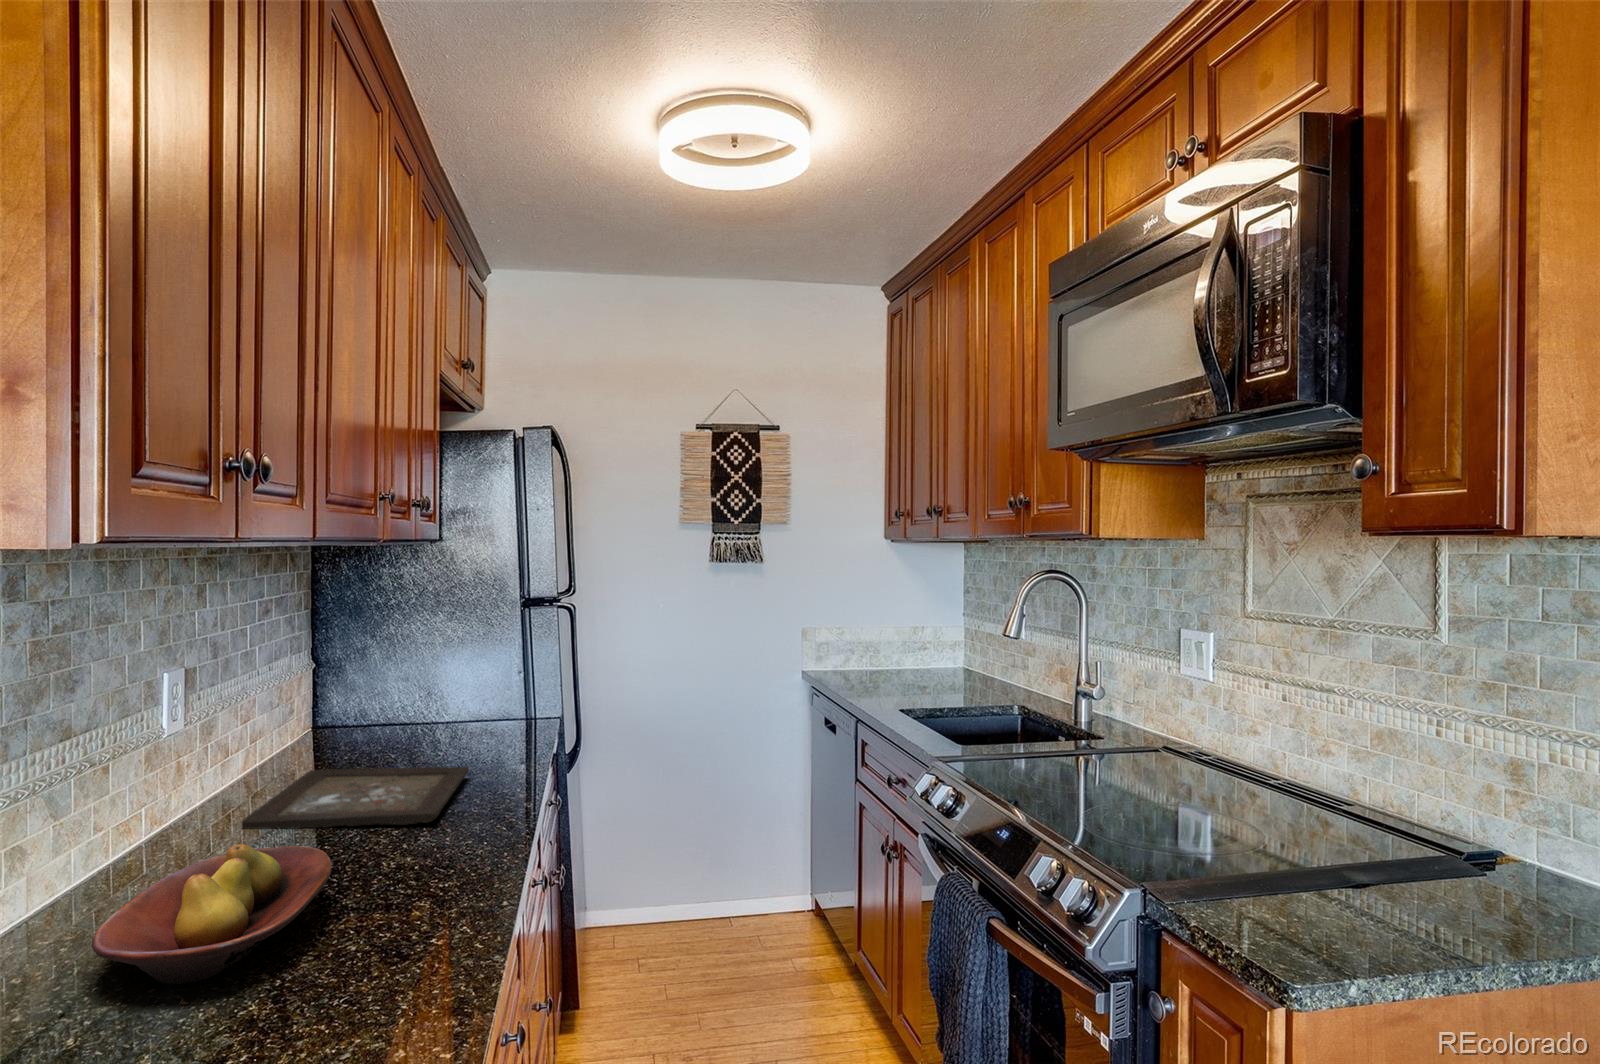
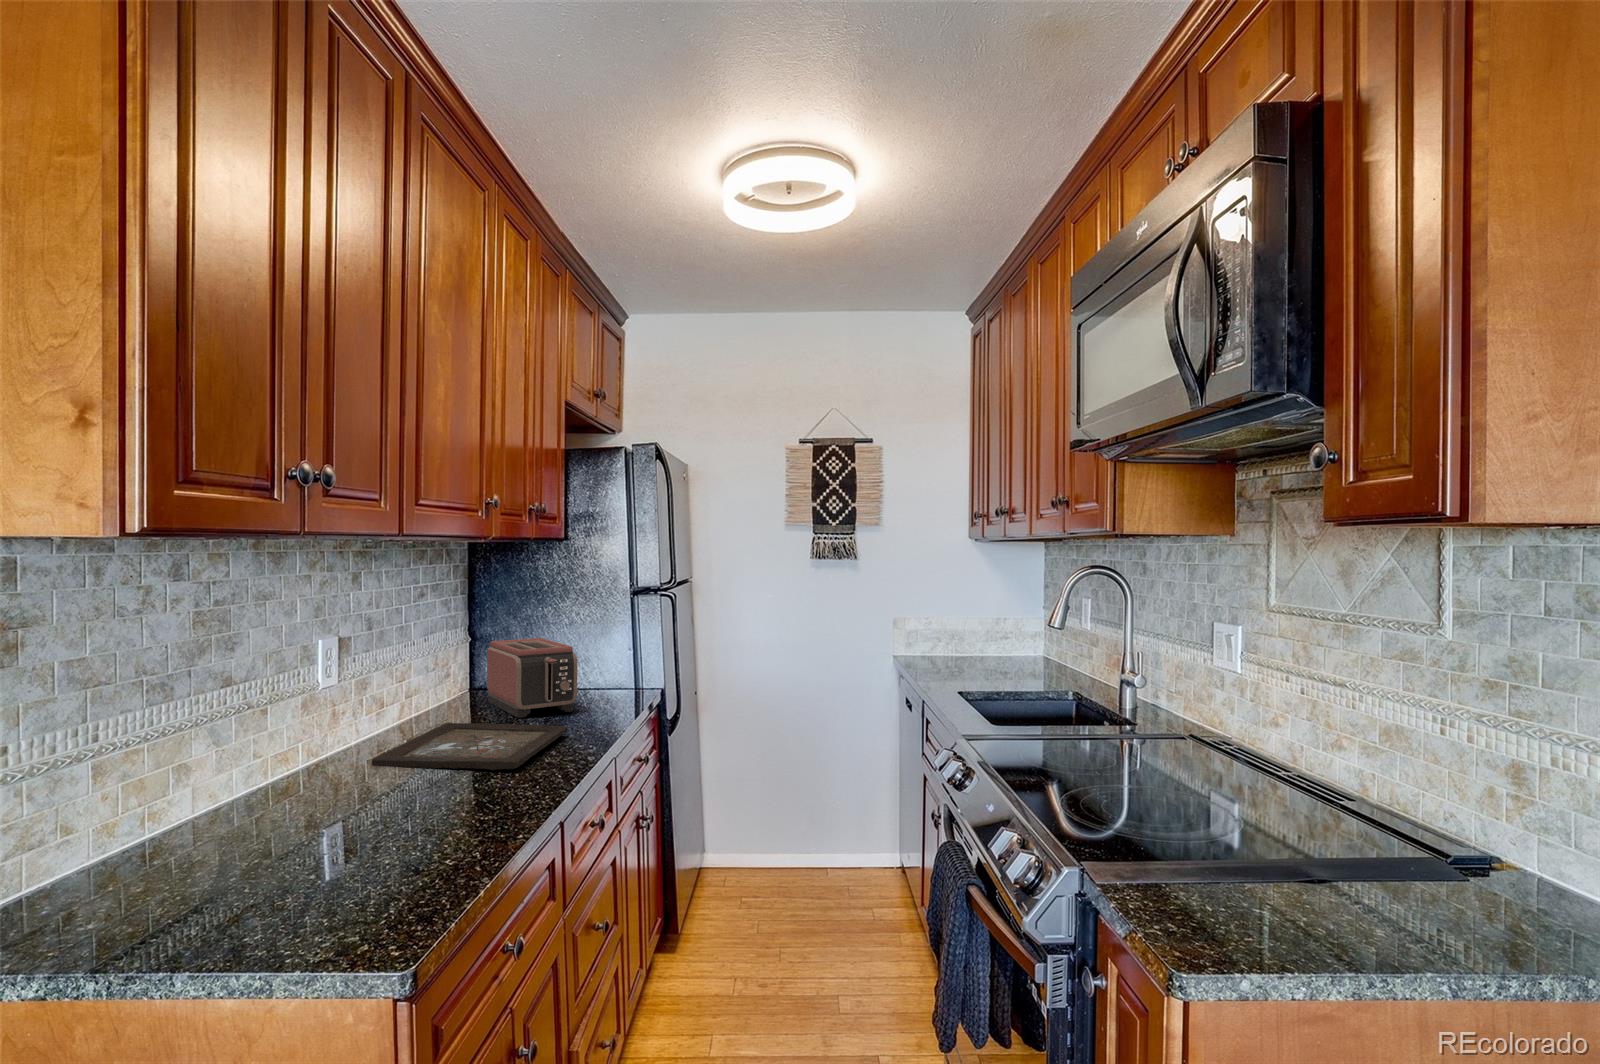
toaster: none [341,661,464,759] -> present [487,638,577,718]
fruit bowl: present [92,844,332,984] -> none [192,774,401,879]

